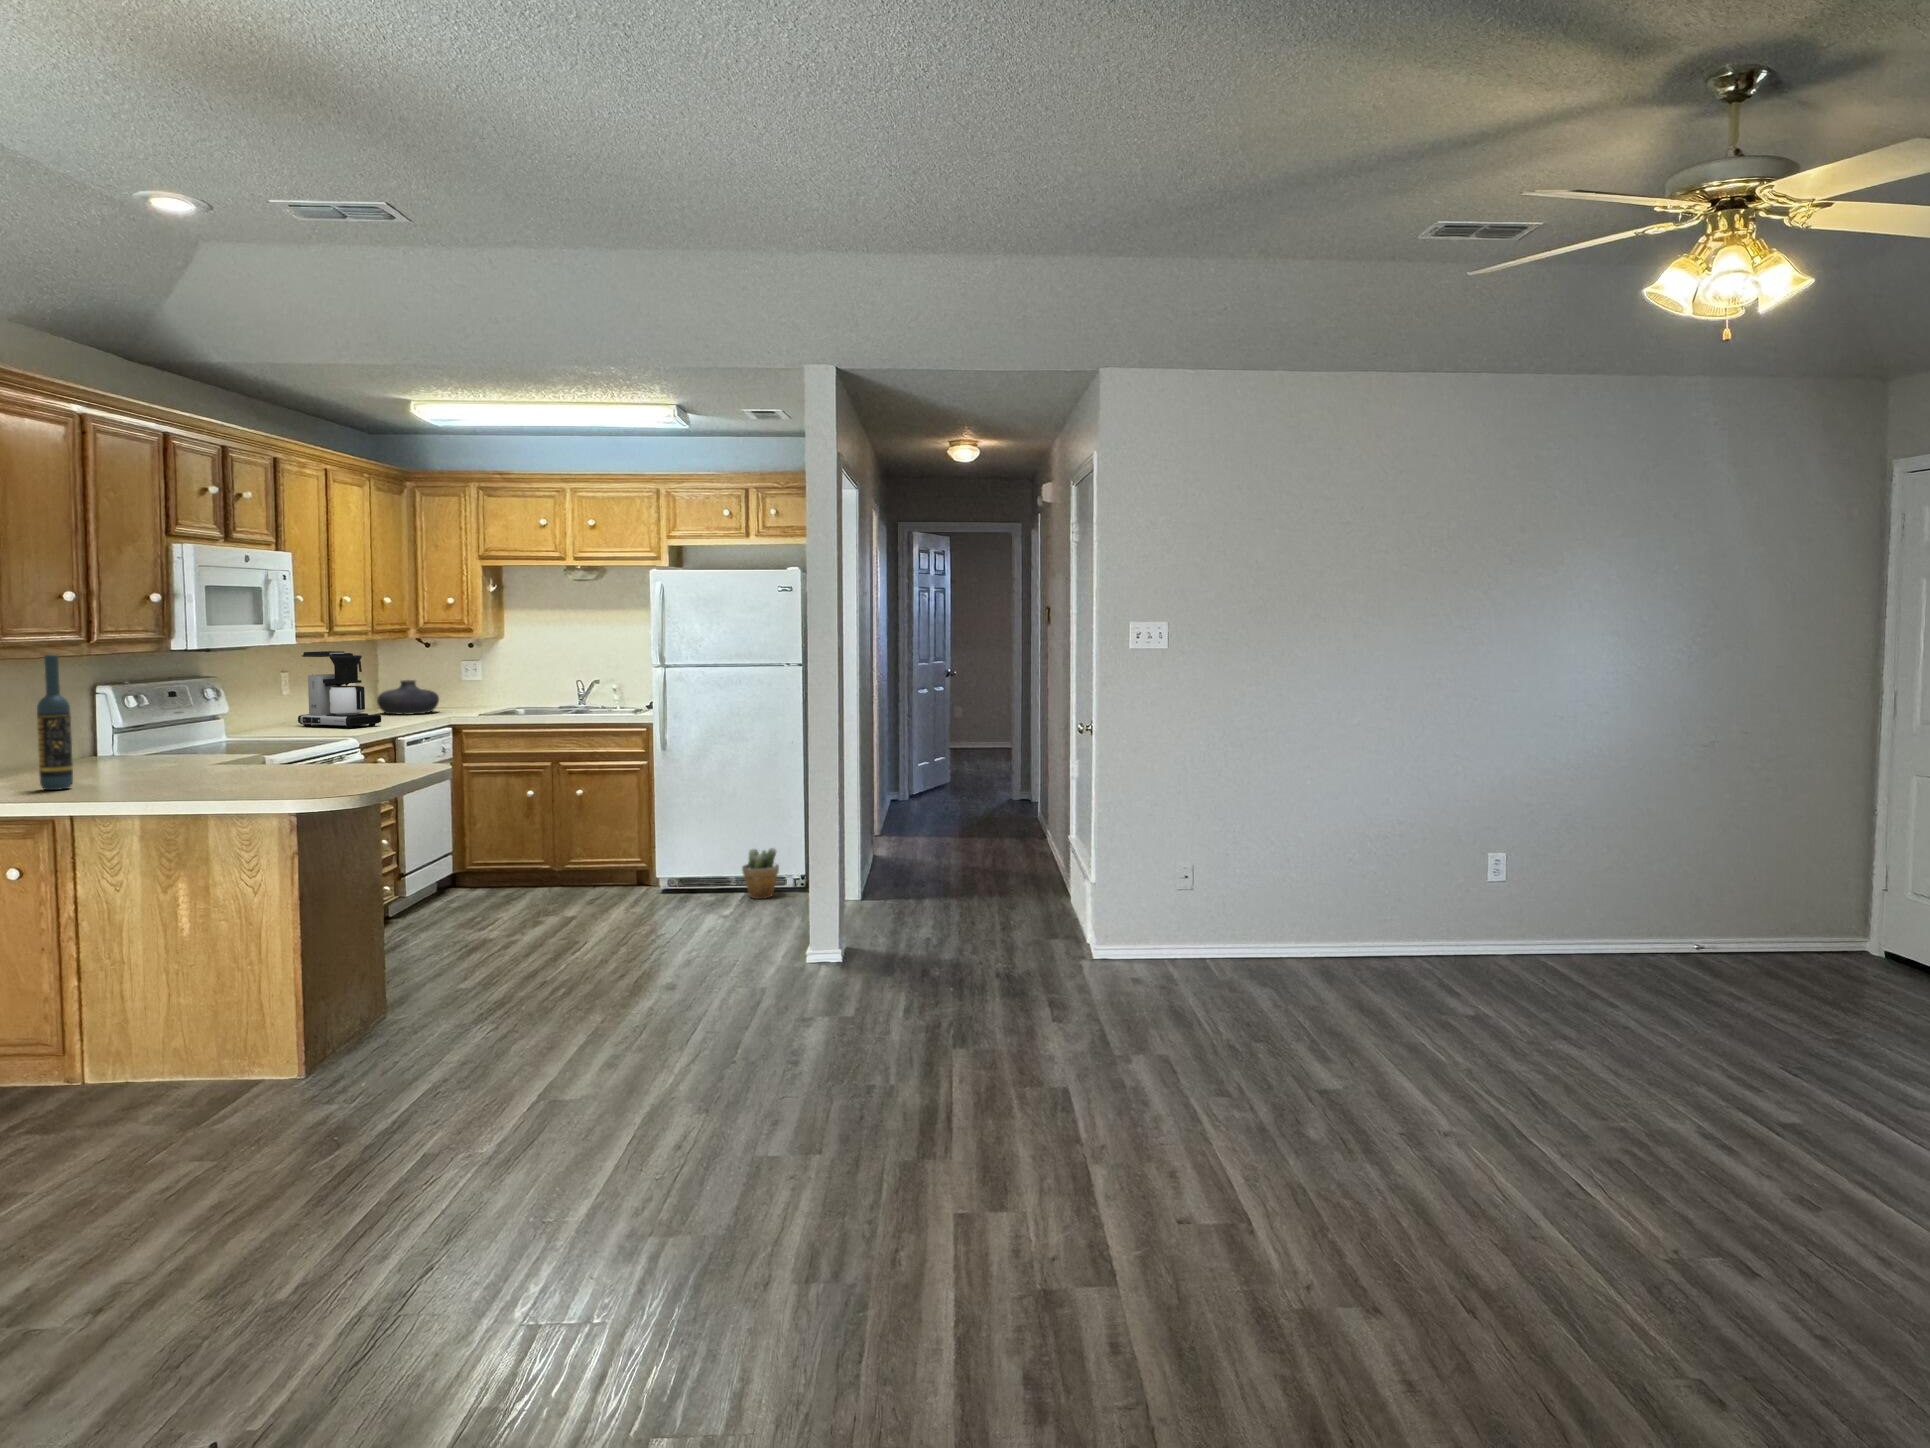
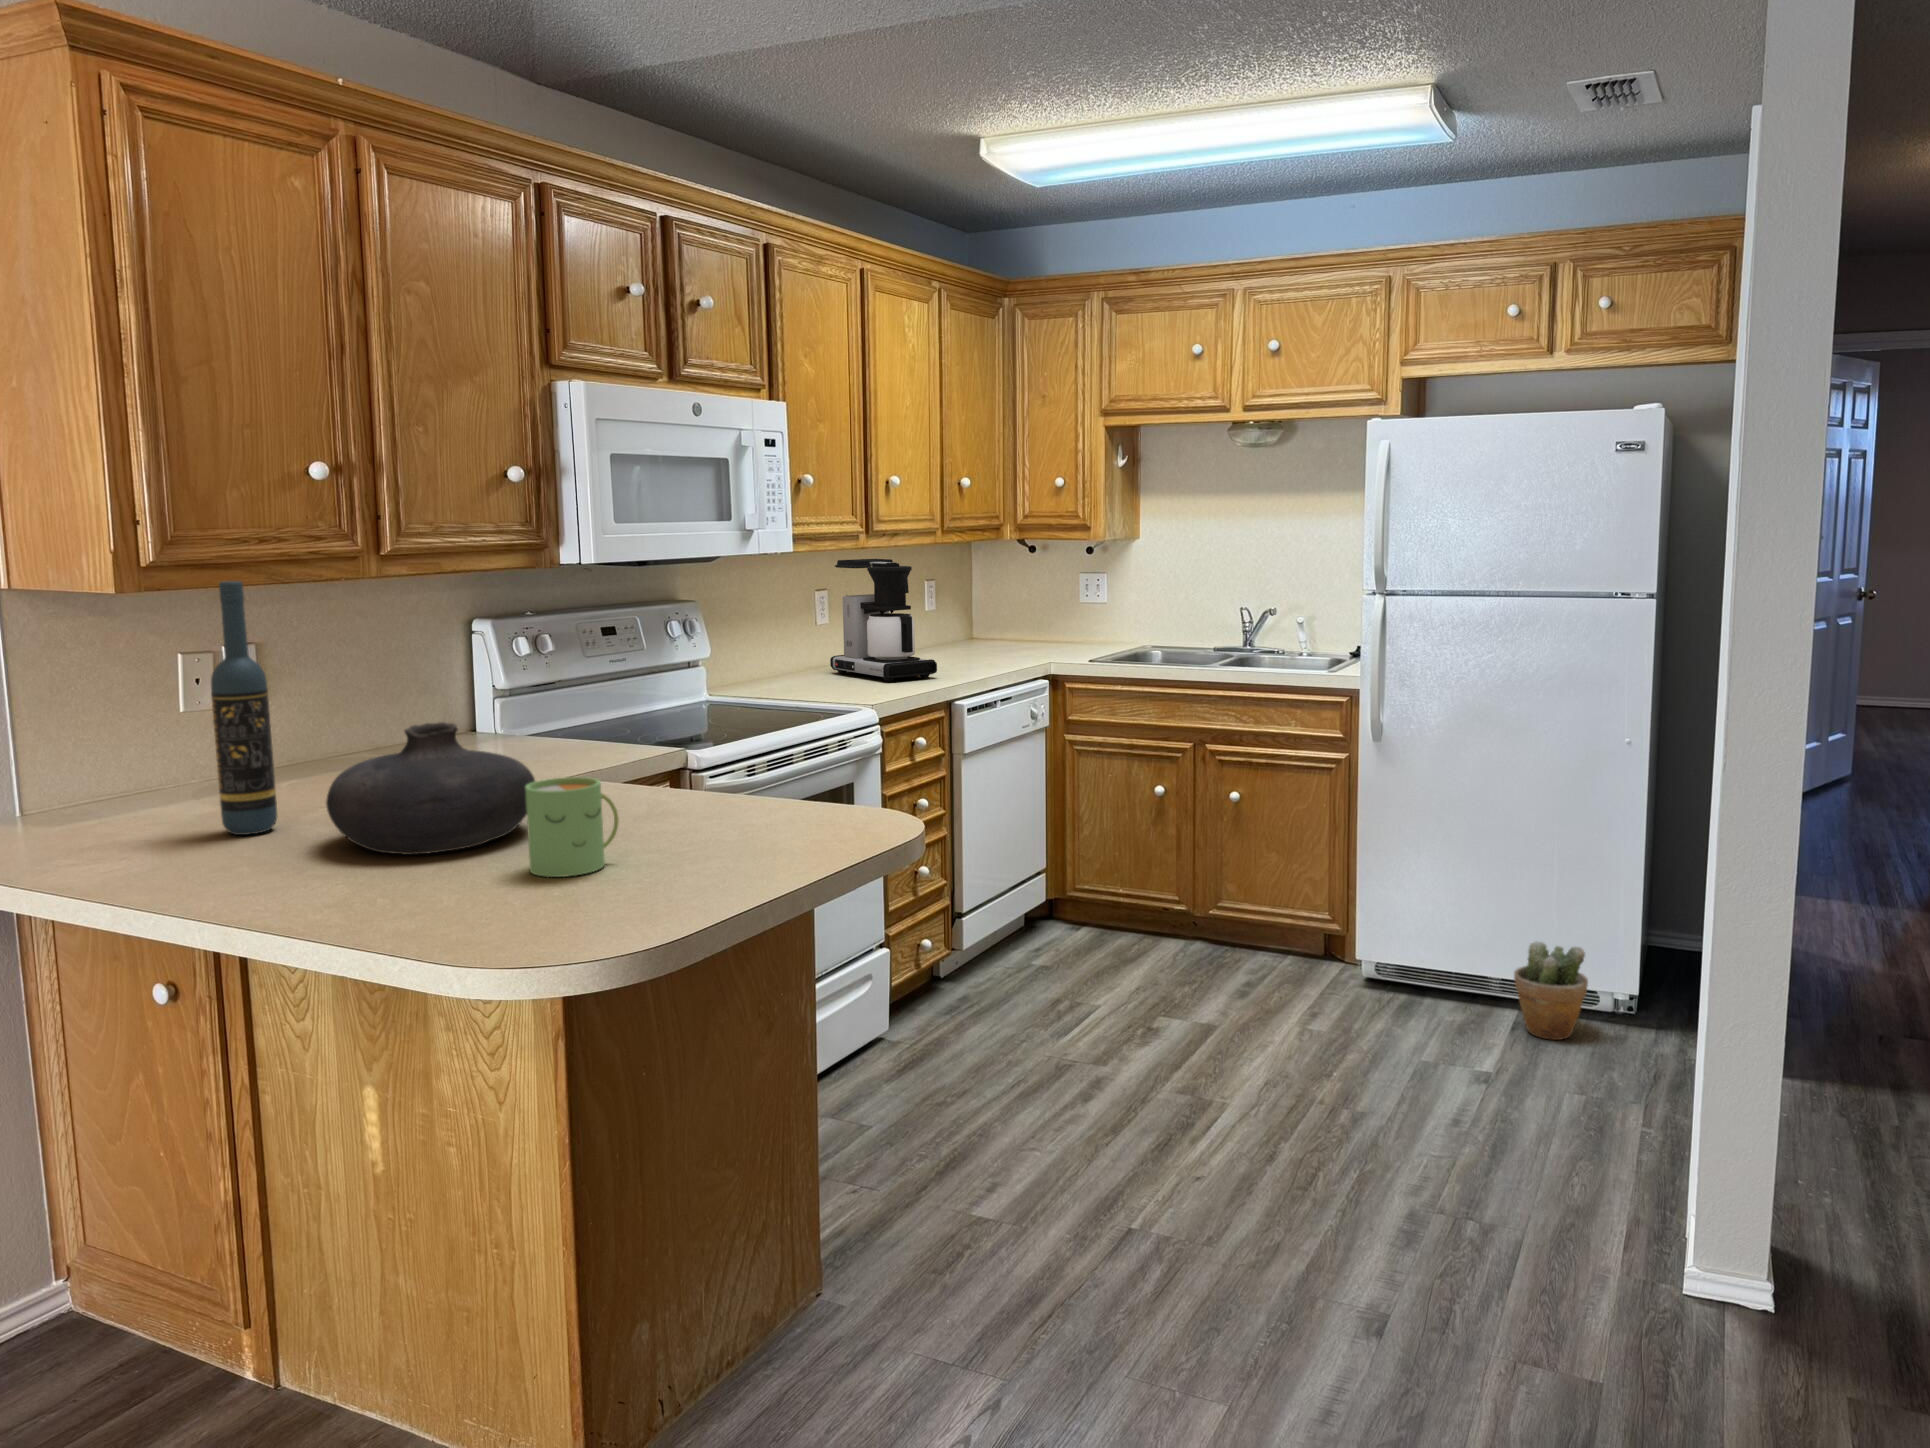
vase: present [377,680,439,715] -> present [326,722,535,855]
mug: none [265,744,309,787] -> present [526,777,619,877]

